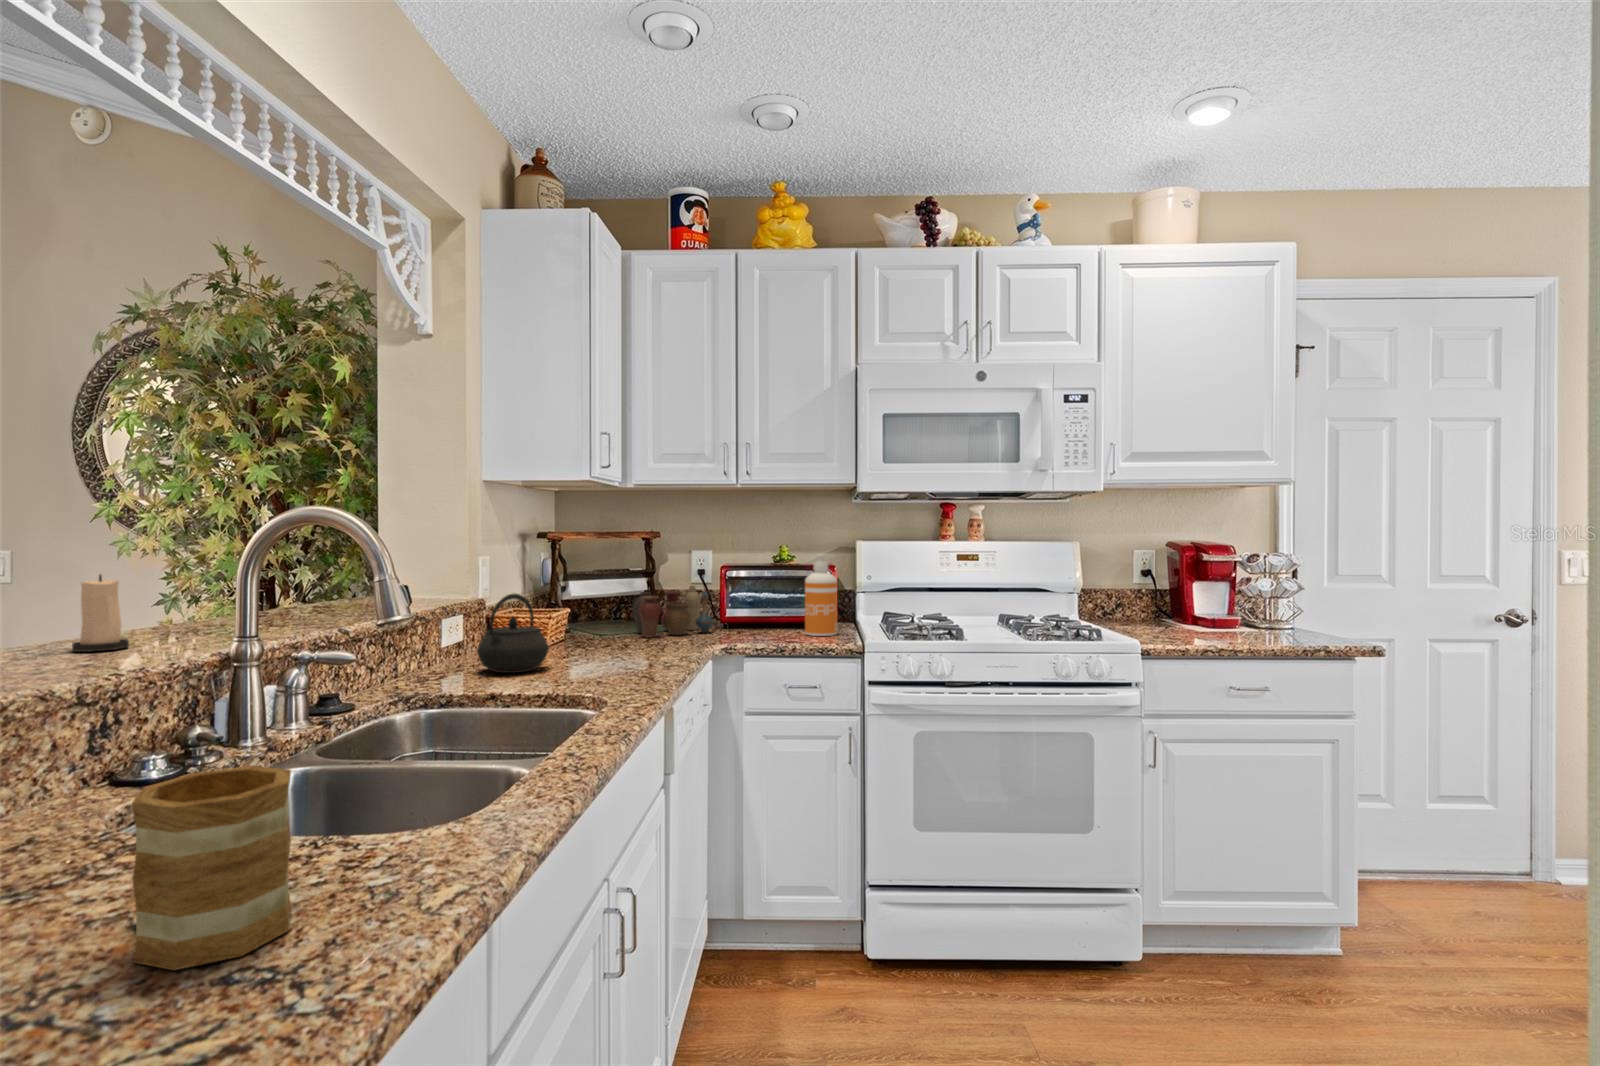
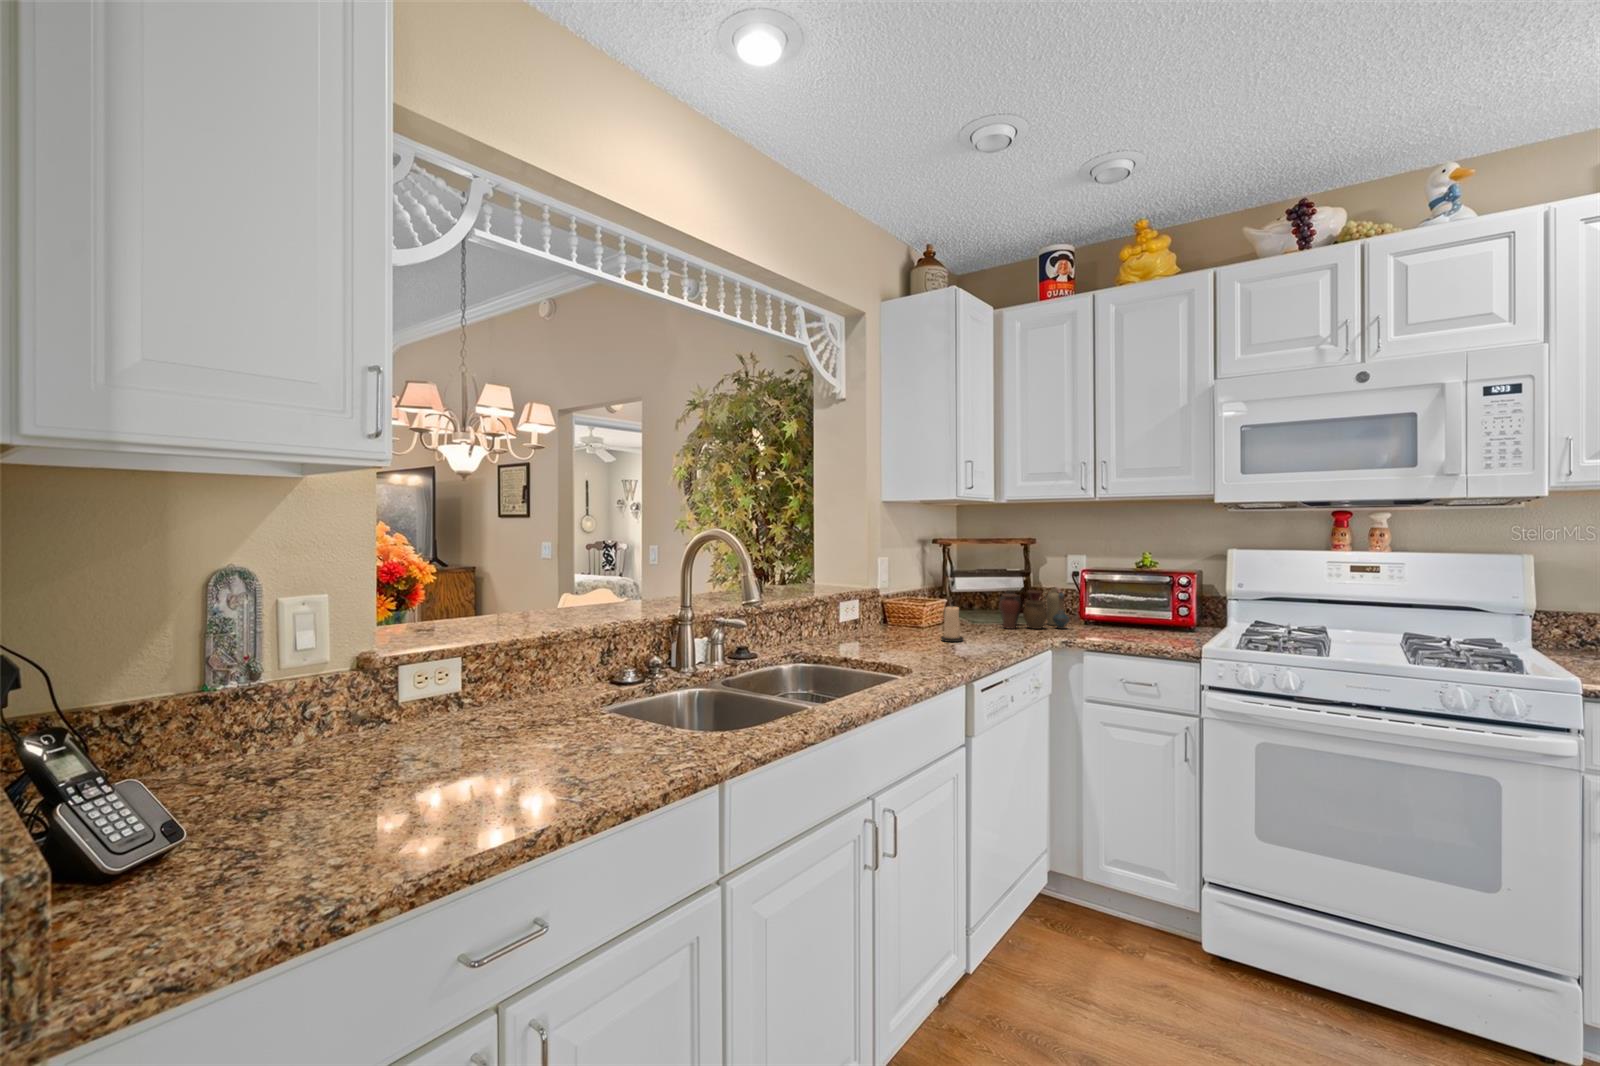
soap dispenser: present [805,554,837,636] -> none [1154,563,1188,641]
candle: present [72,575,129,652] -> present [941,606,963,642]
kettle: present [477,594,549,673] -> none [852,587,903,645]
mug: present [132,766,292,970] -> none [538,675,612,772]

